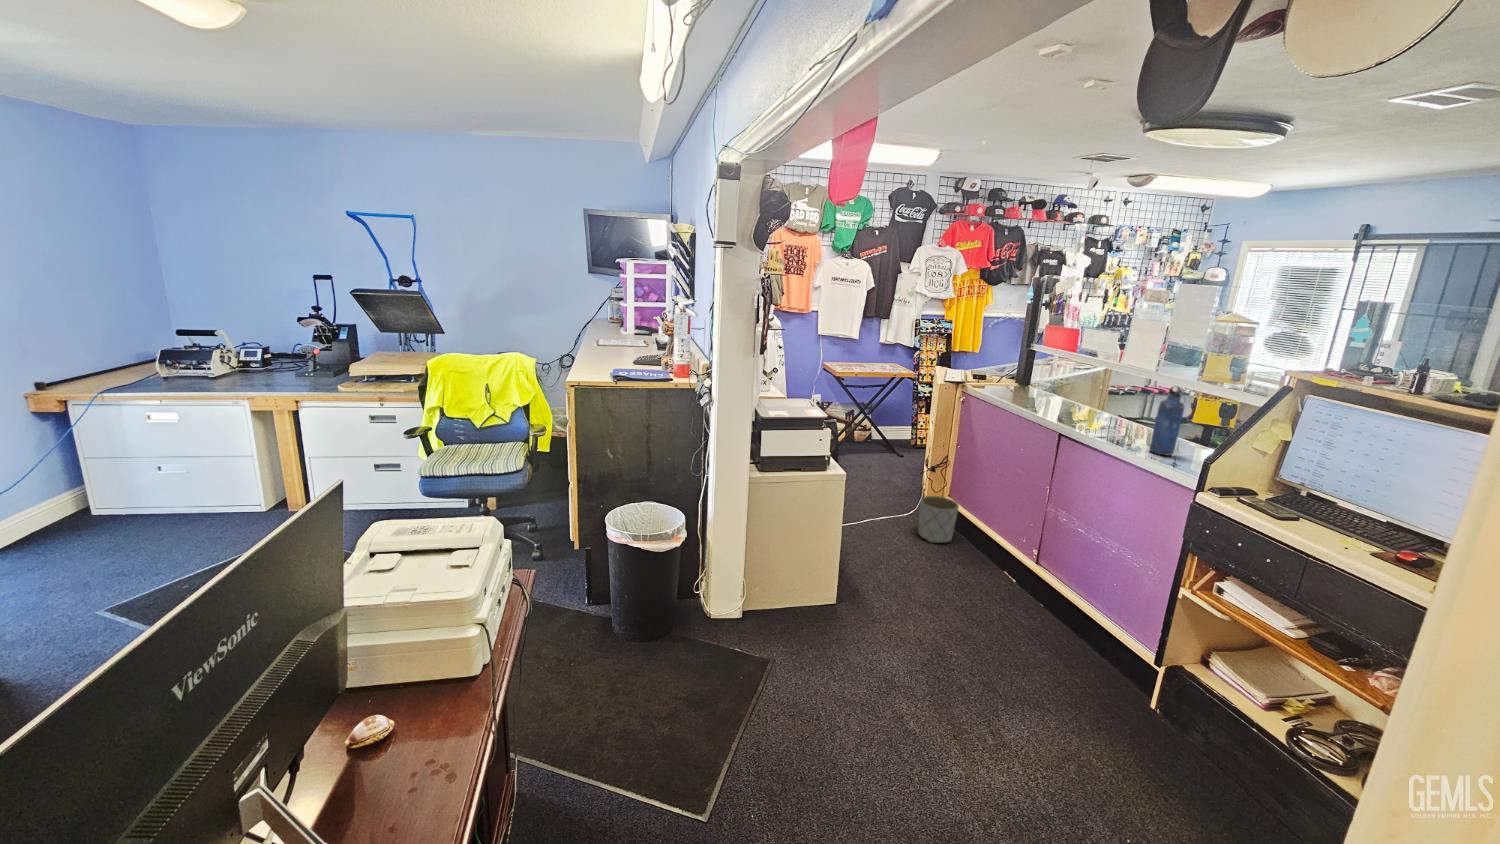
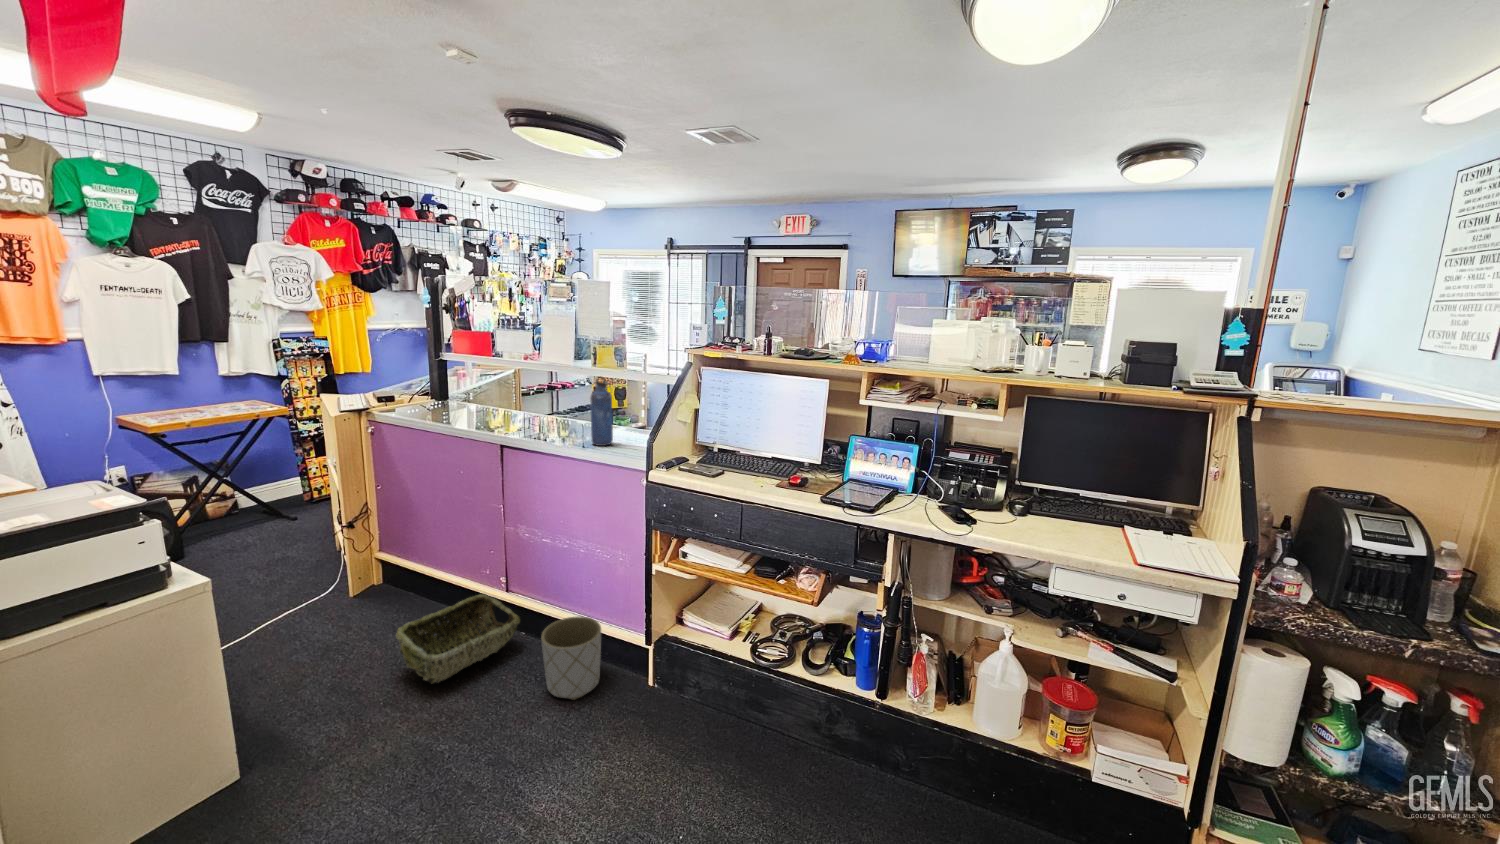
planter: present [918,496,959,543] -> present [541,616,601,700]
woven basket: none [941,551,1038,607] -> present [396,594,520,683]

